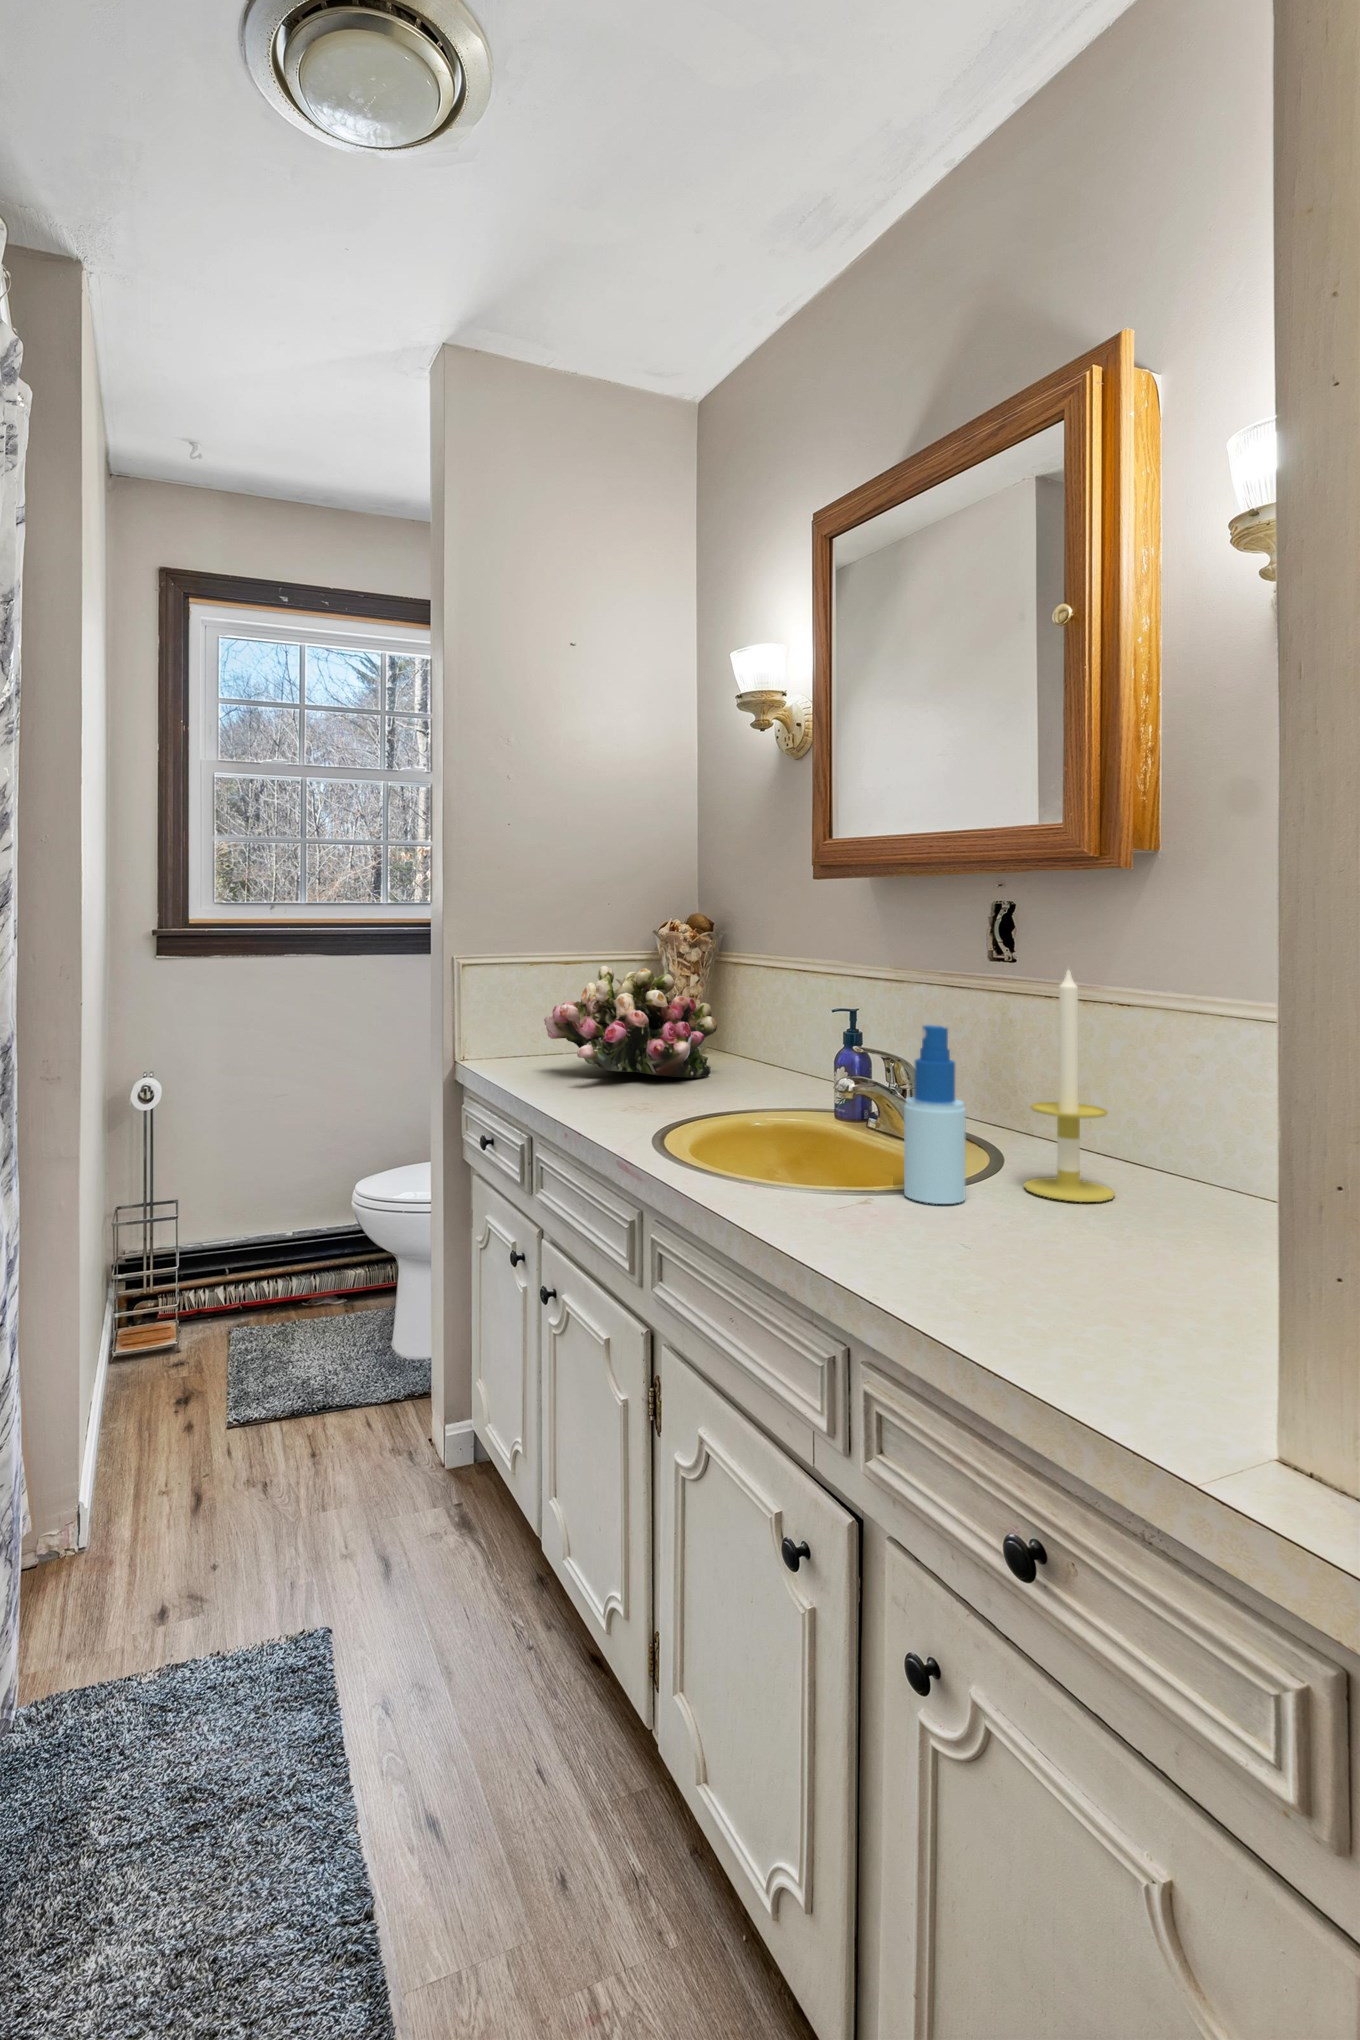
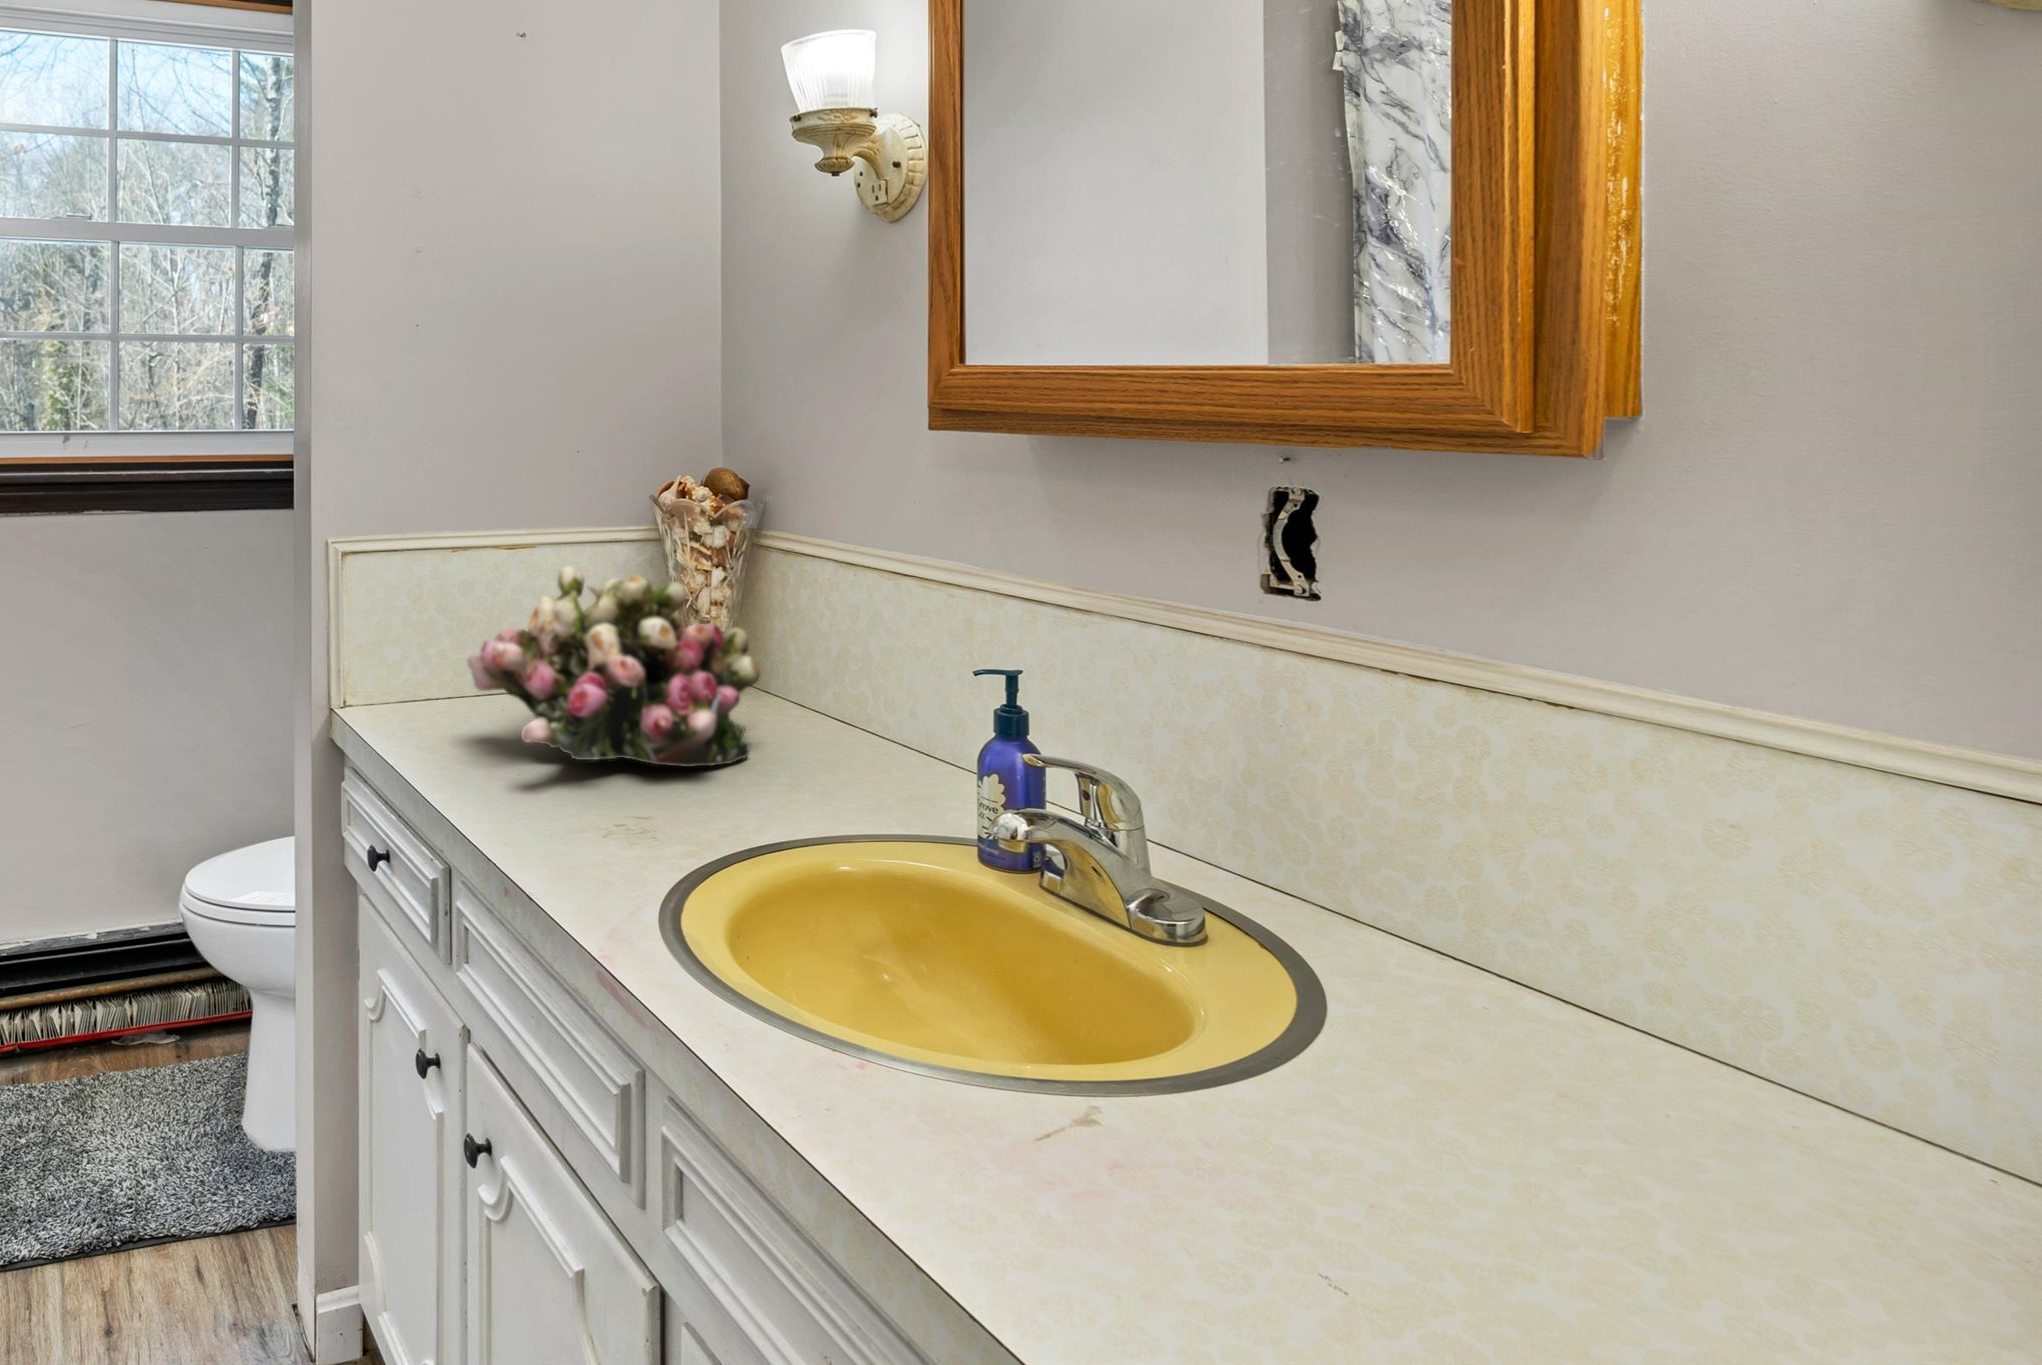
candle: present [1024,970,1115,1202] -> none [1451,698,1672,1236]
spray bottle: present [904,1025,966,1204] -> none [1201,828,1345,1240]

